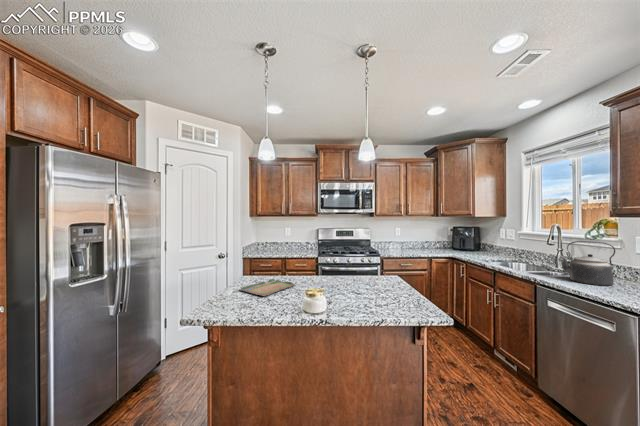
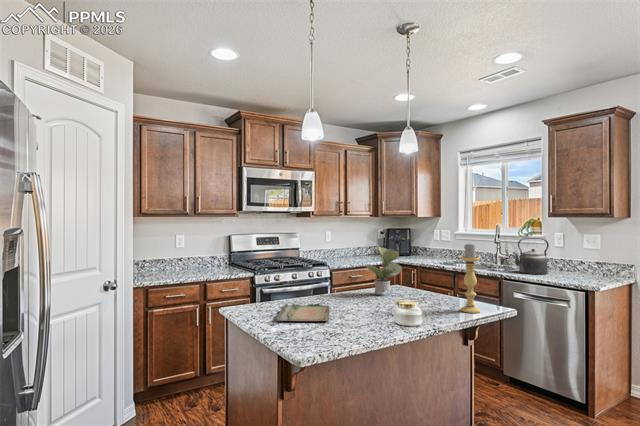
potted plant: none [342,241,376,282] -> present [365,247,402,294]
candle holder: none [386,243,405,314] -> present [461,244,481,313]

